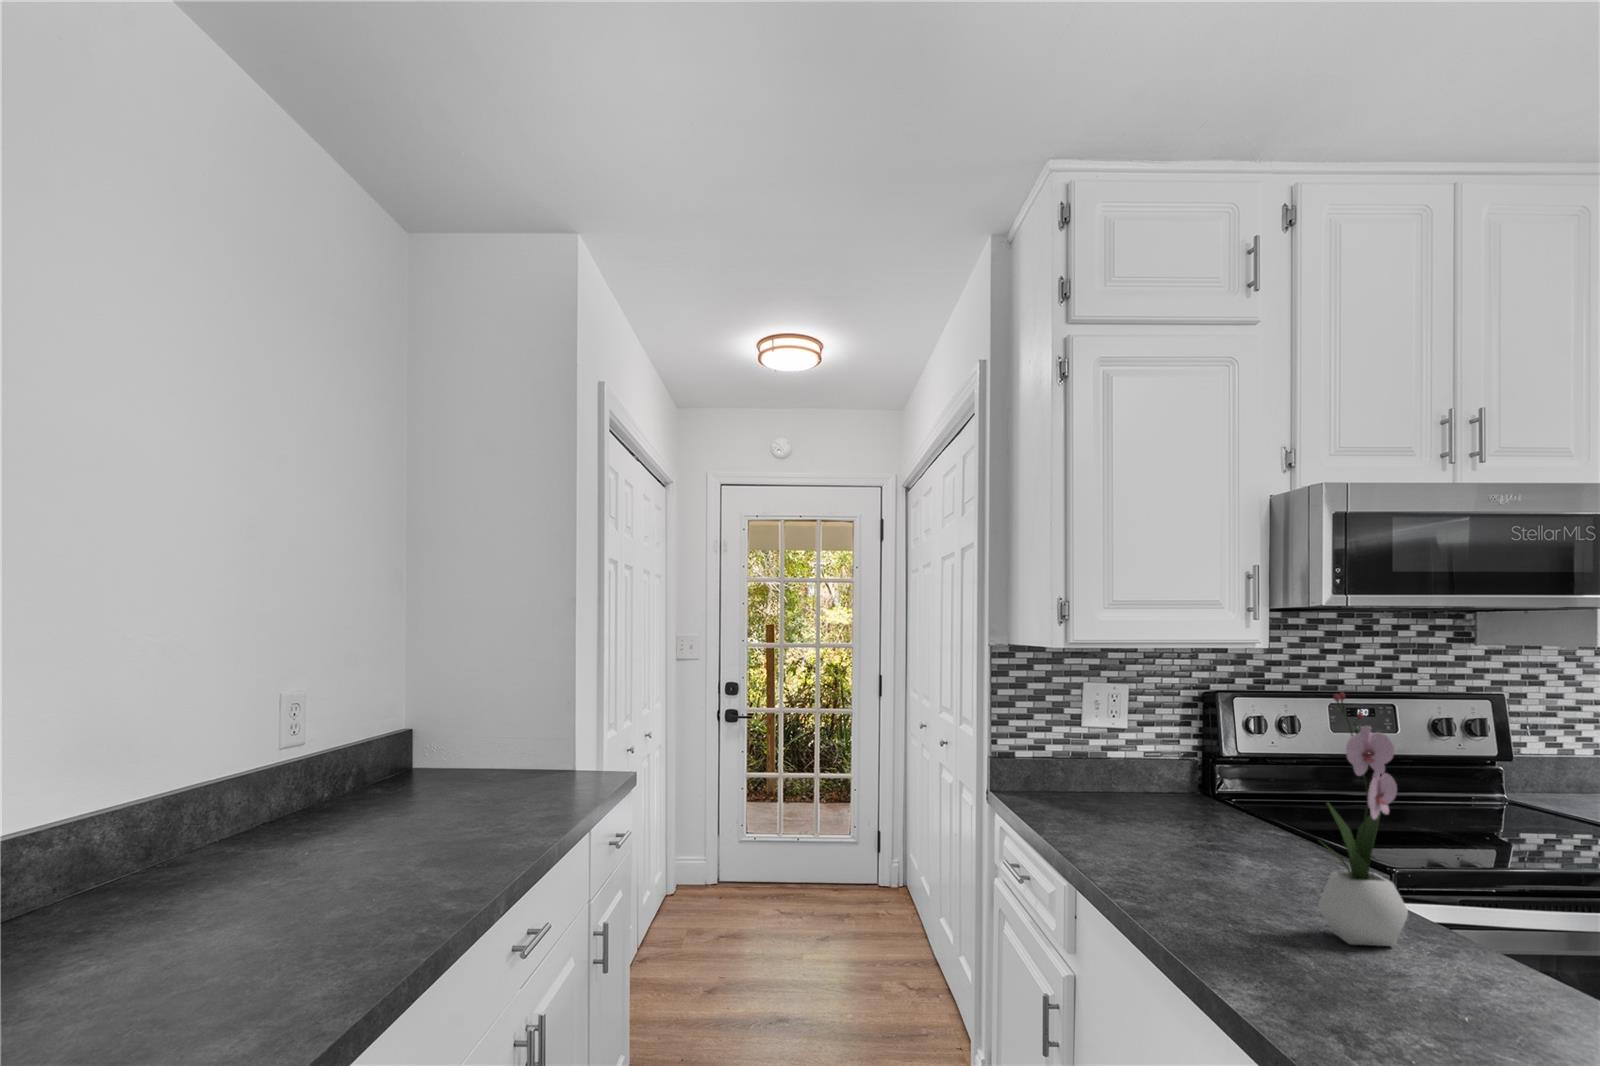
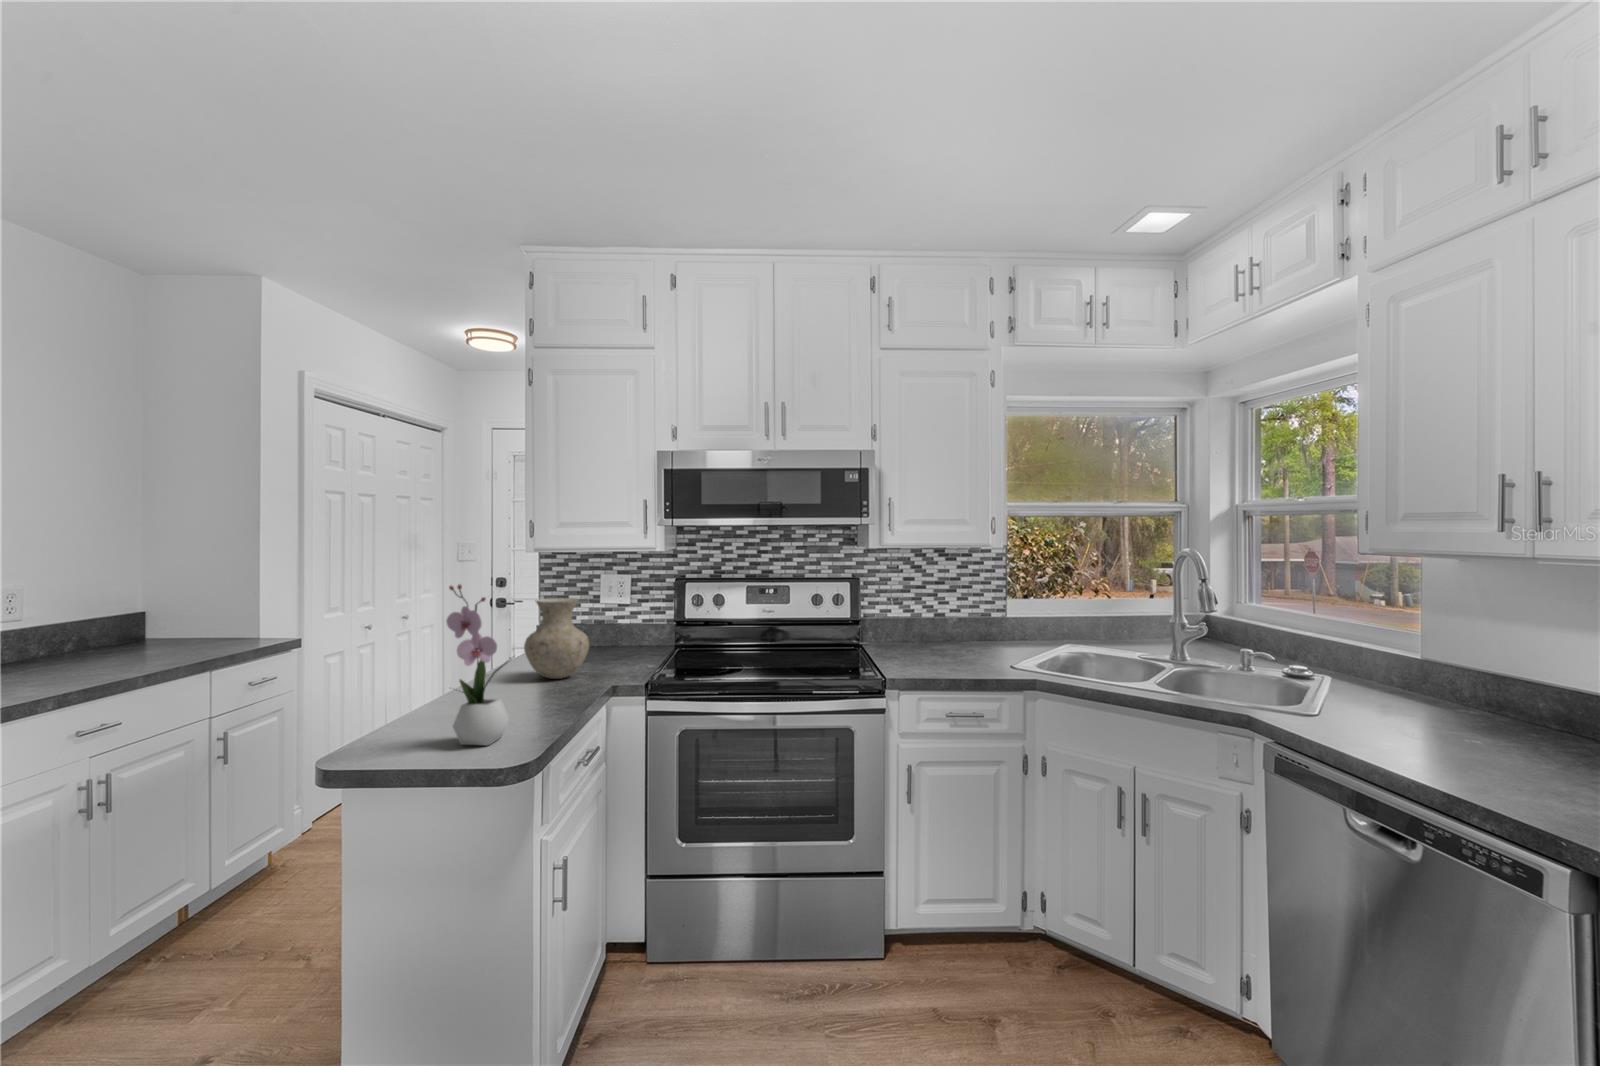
vase: none [1110,717,1209,842] -> present [524,598,589,679]

